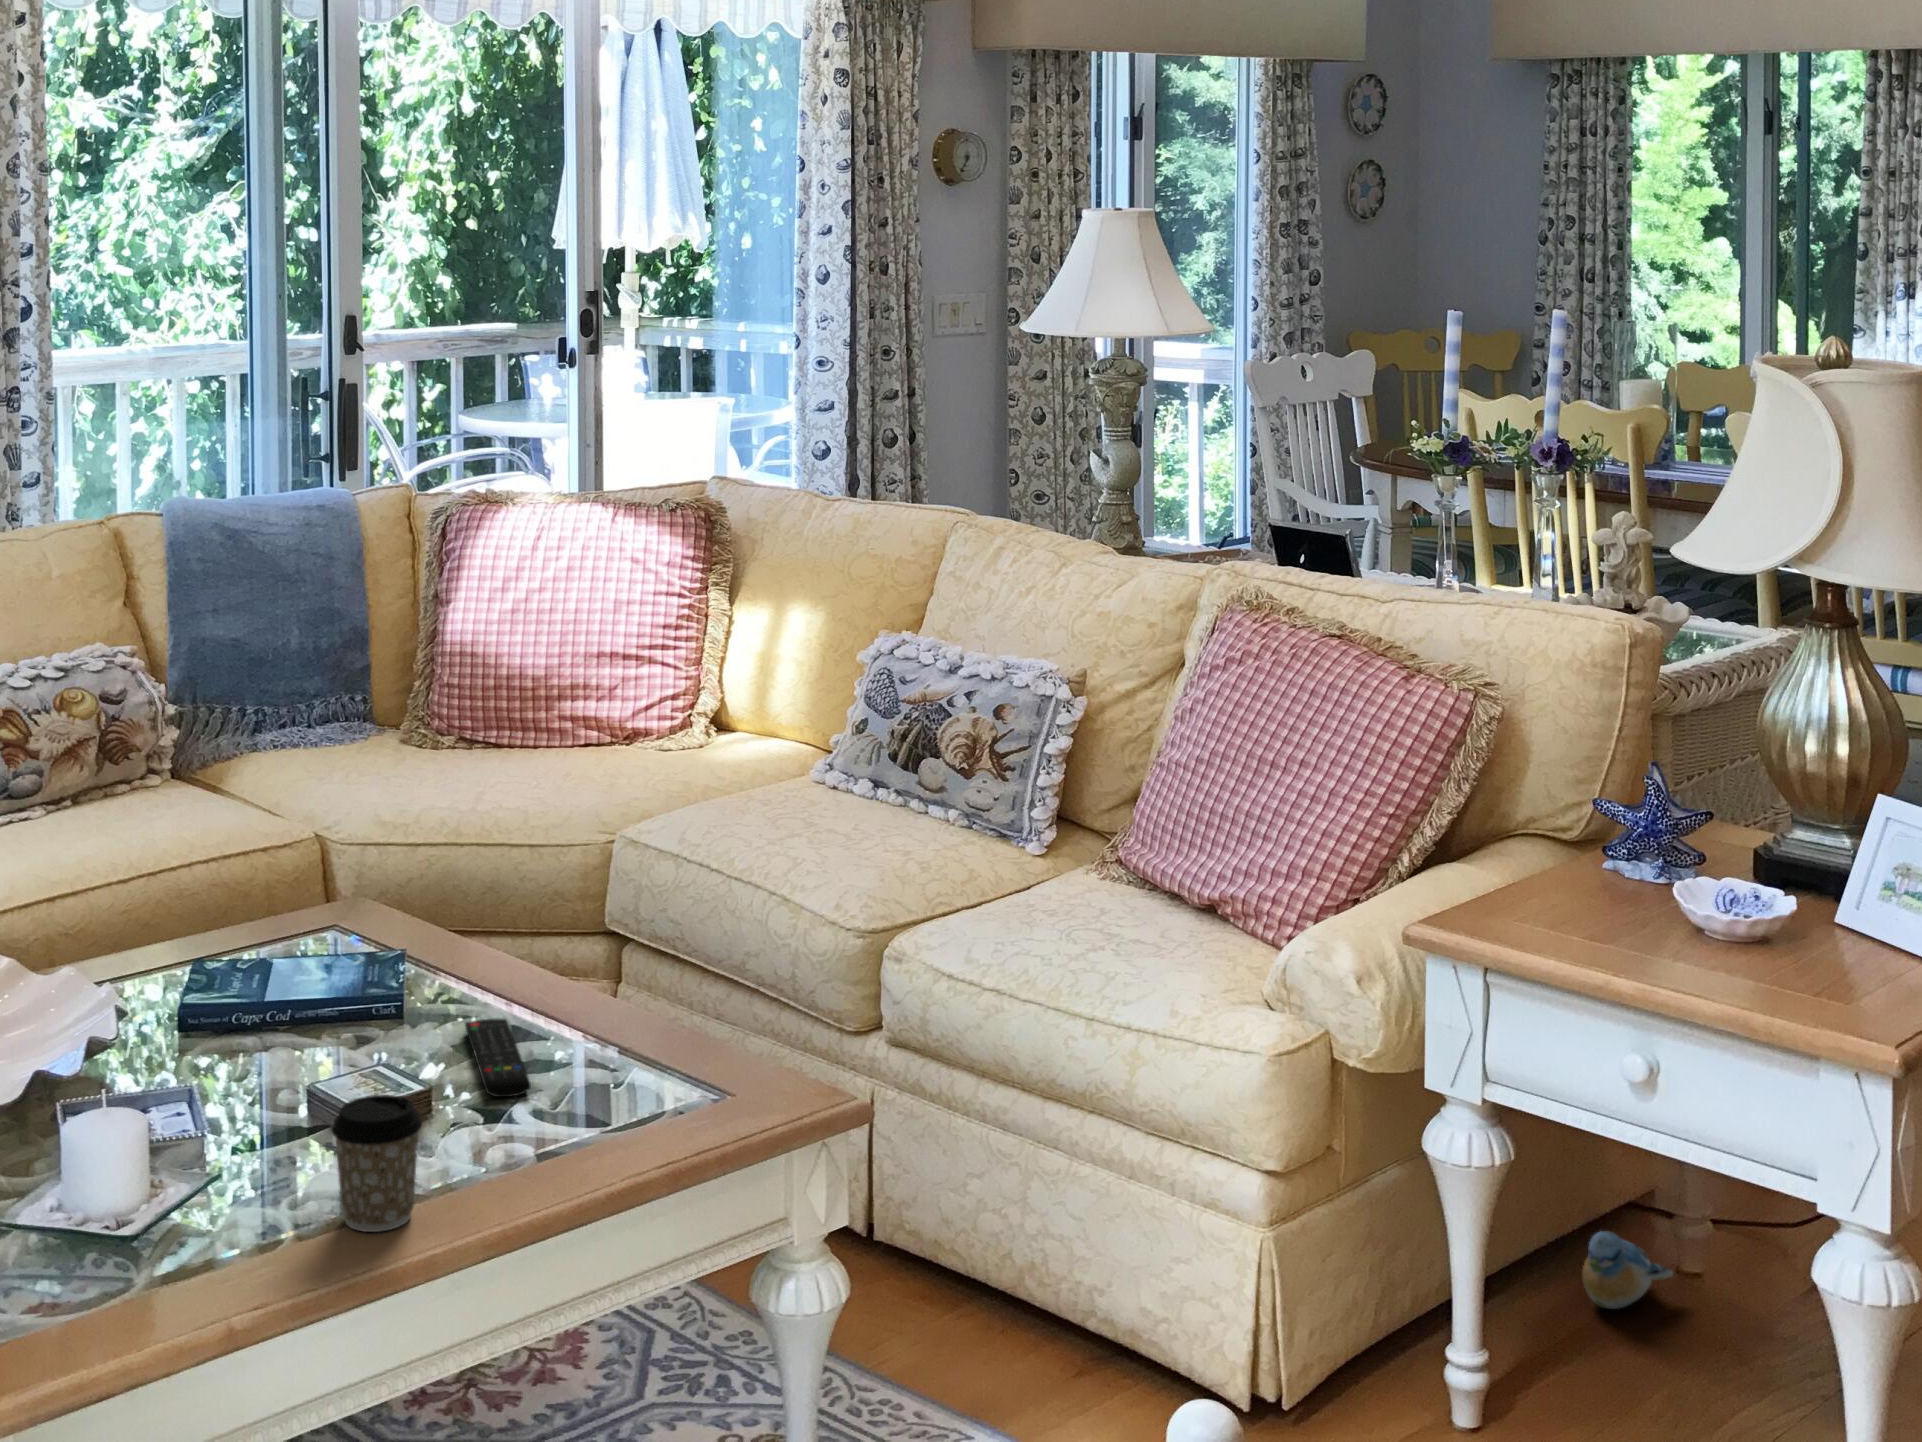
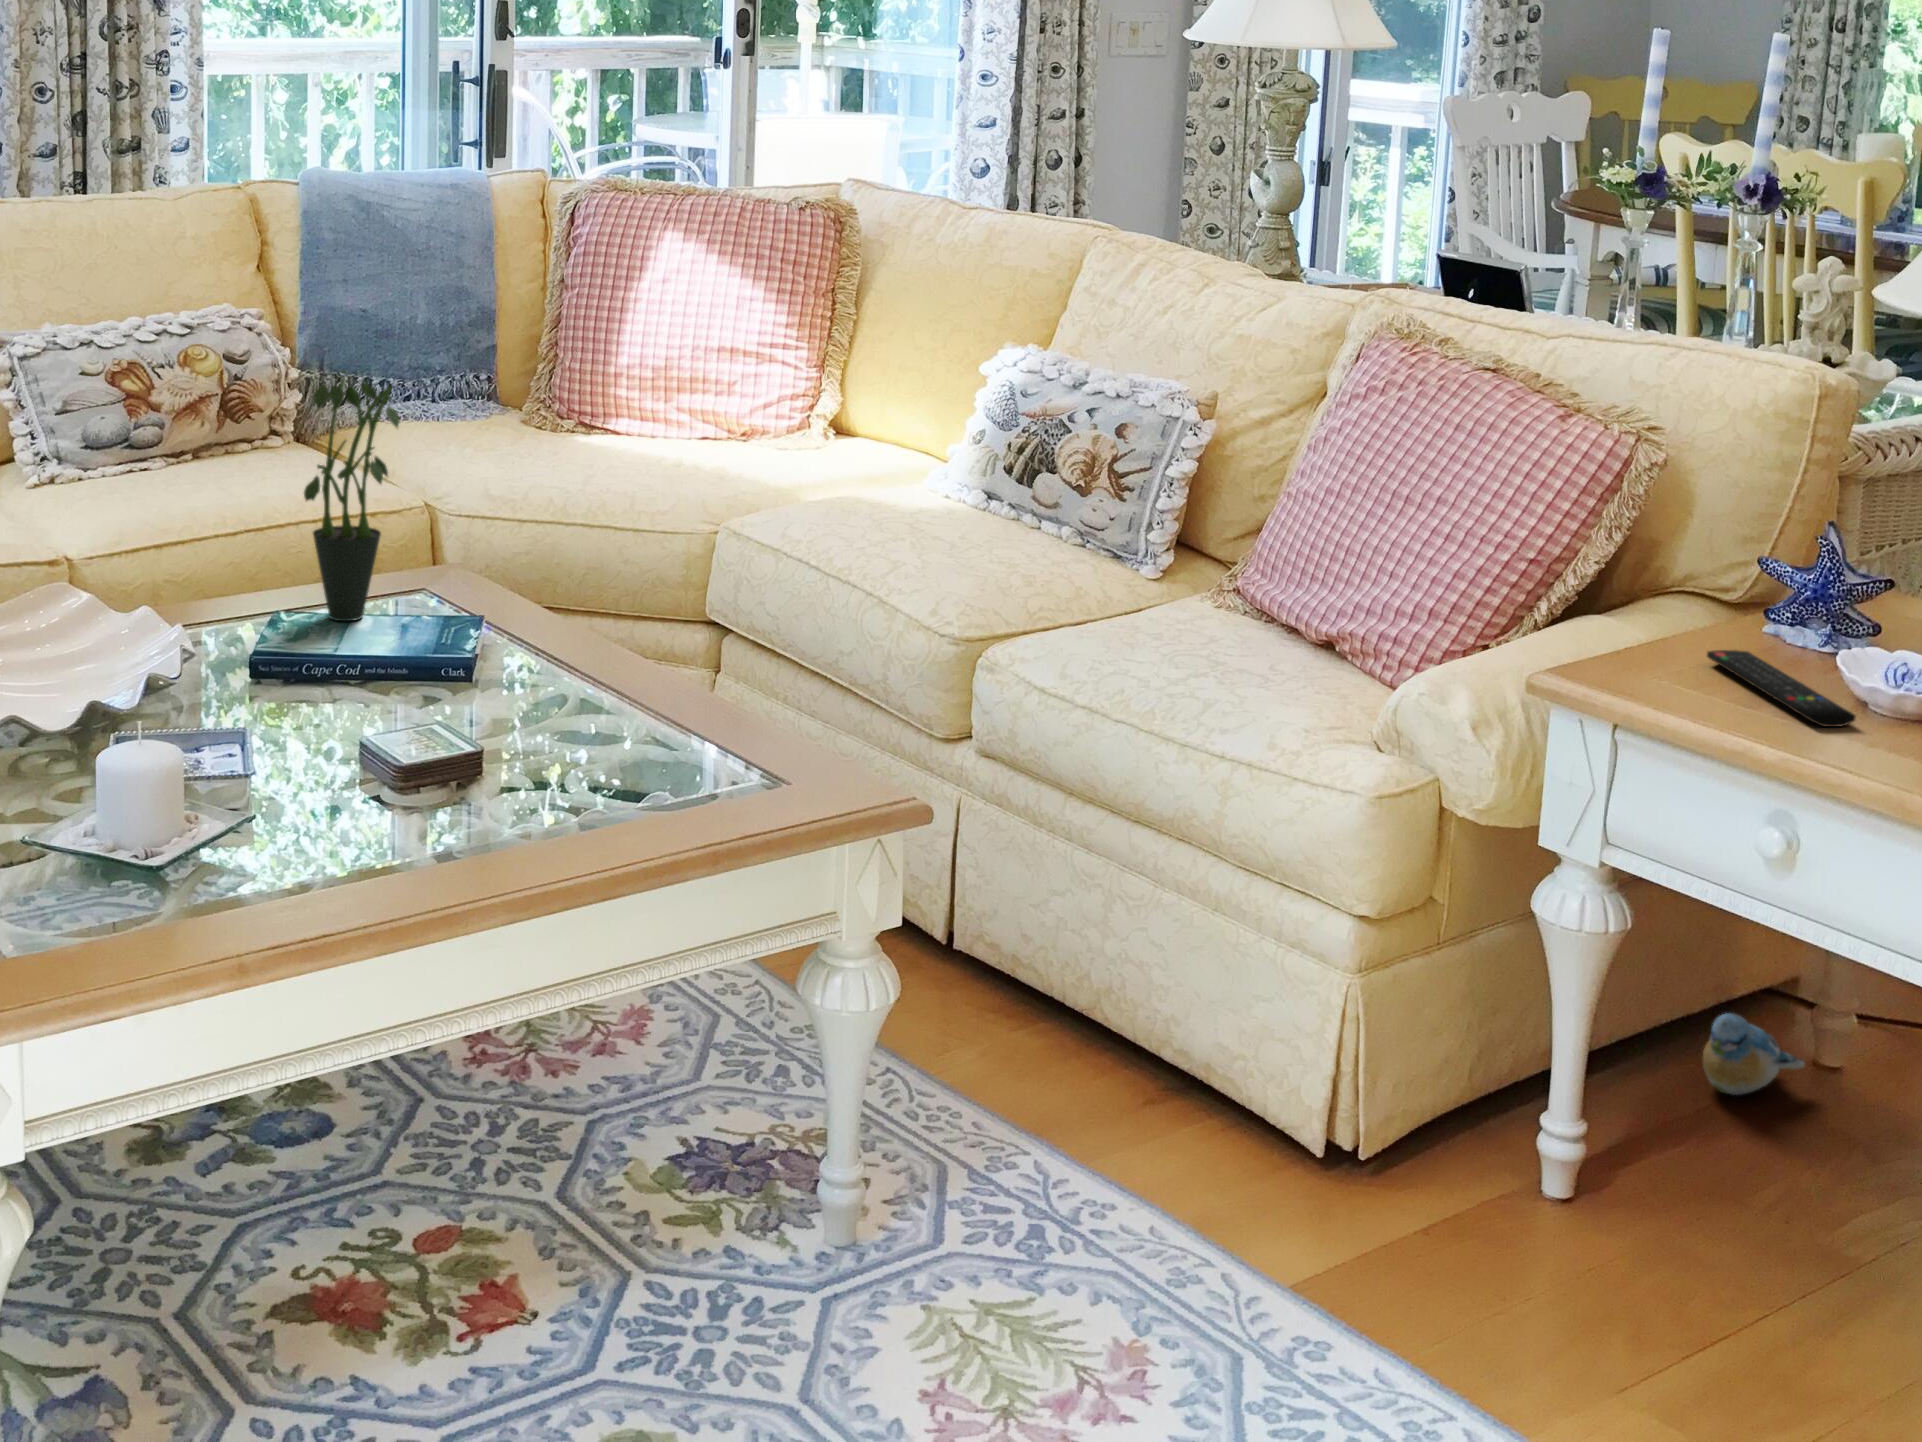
potted plant: none [222,712,322,963] -> present [304,371,400,621]
remote control: present [465,1019,531,1097] -> present [1707,650,1856,727]
coffee cup: present [332,1095,422,1232] -> none [360,753,452,889]

